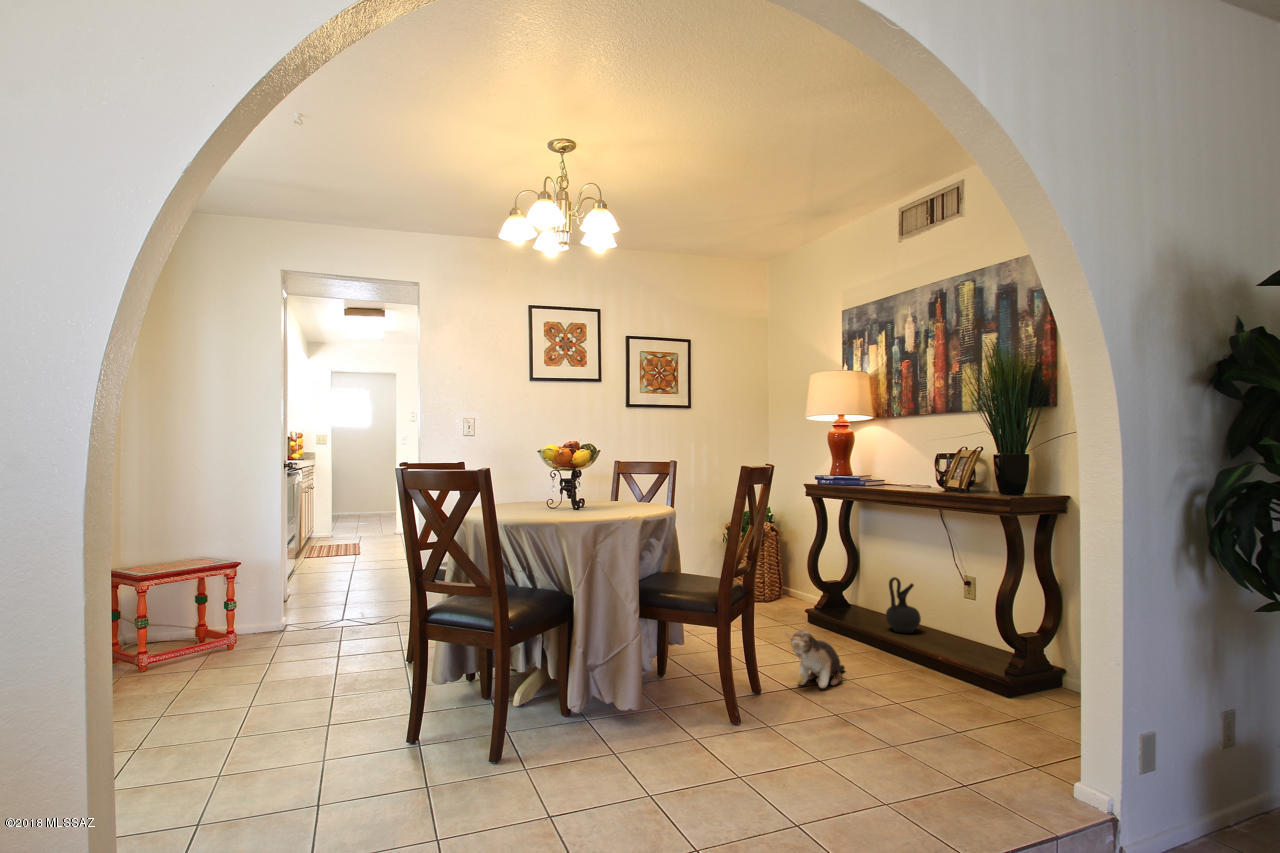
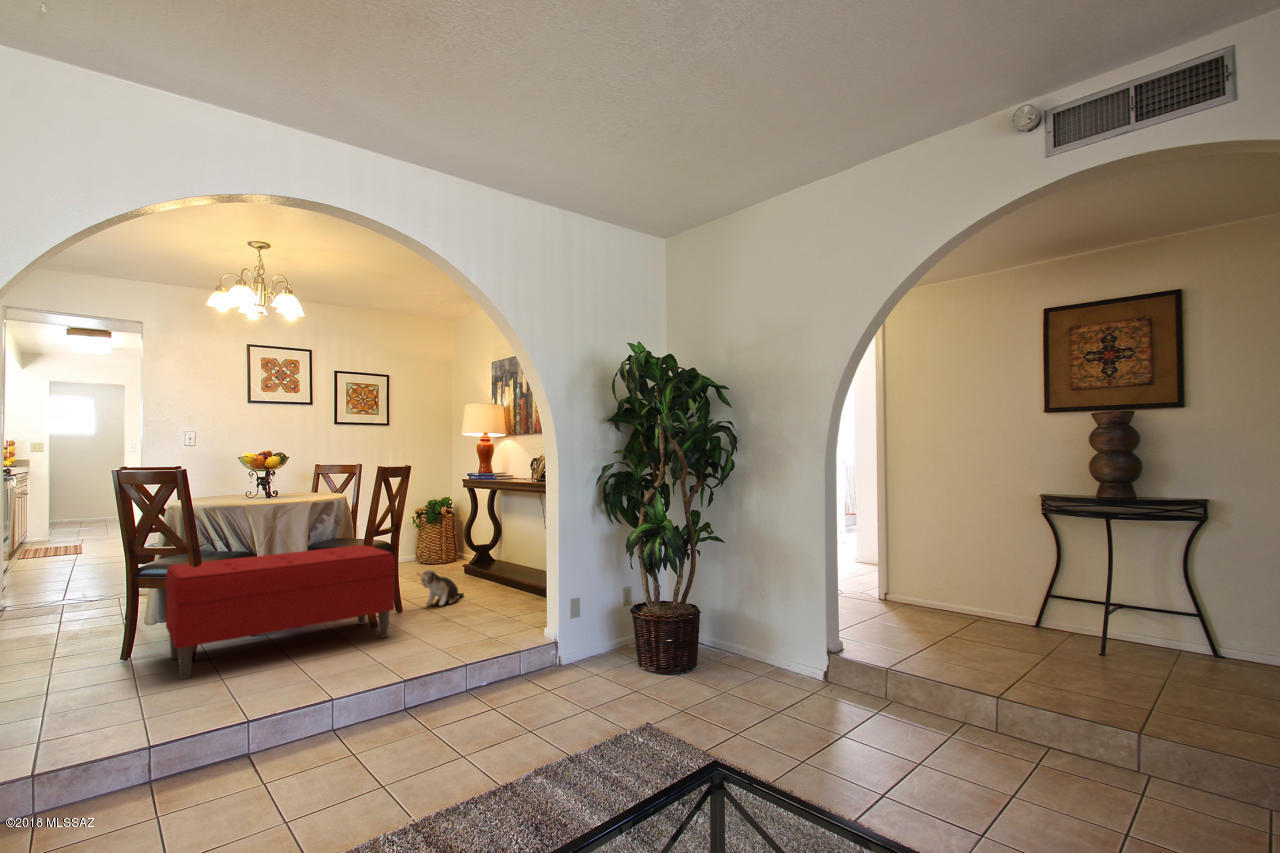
ceramic jug: present [886,577,921,633] -> none [503,537,524,573]
bench: none [463,588,787,809] -> present [165,545,395,679]

